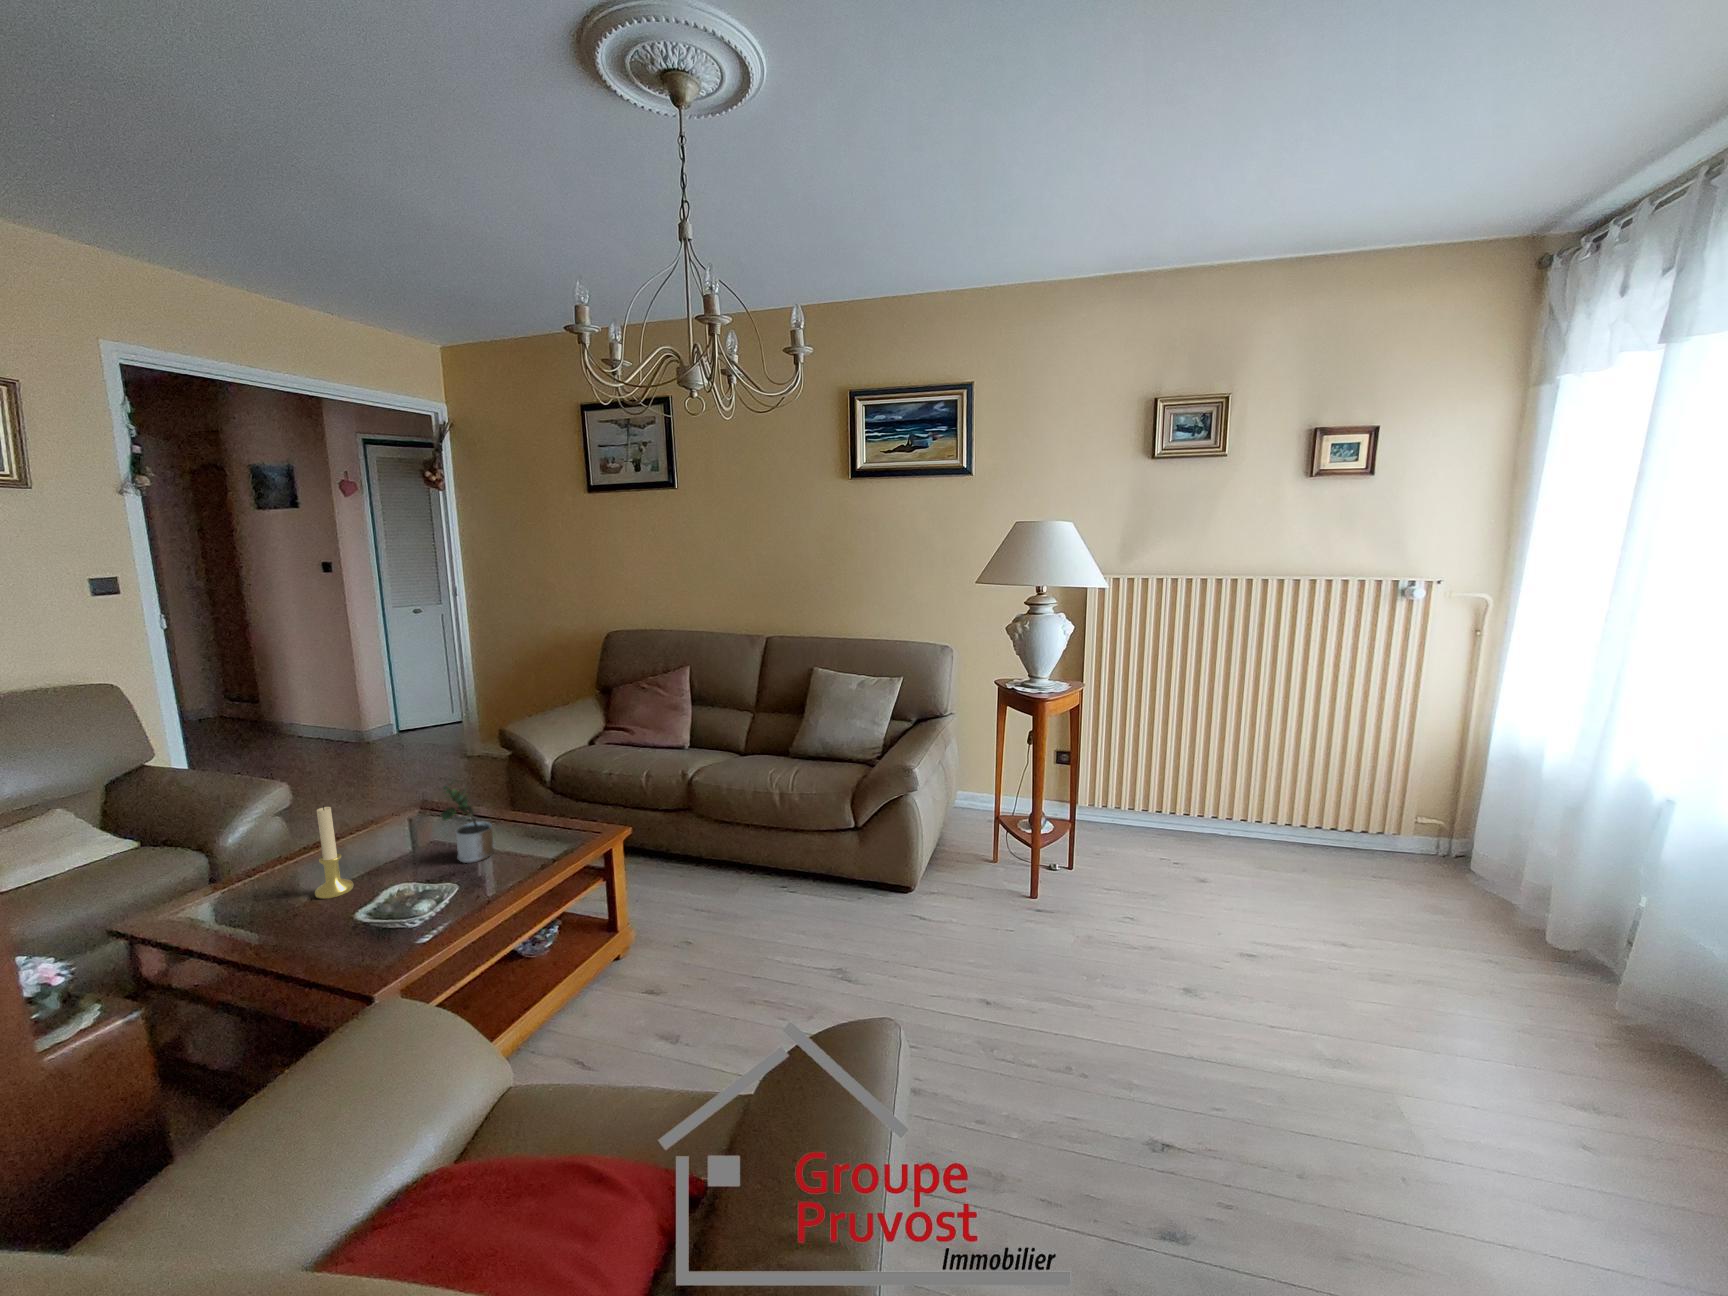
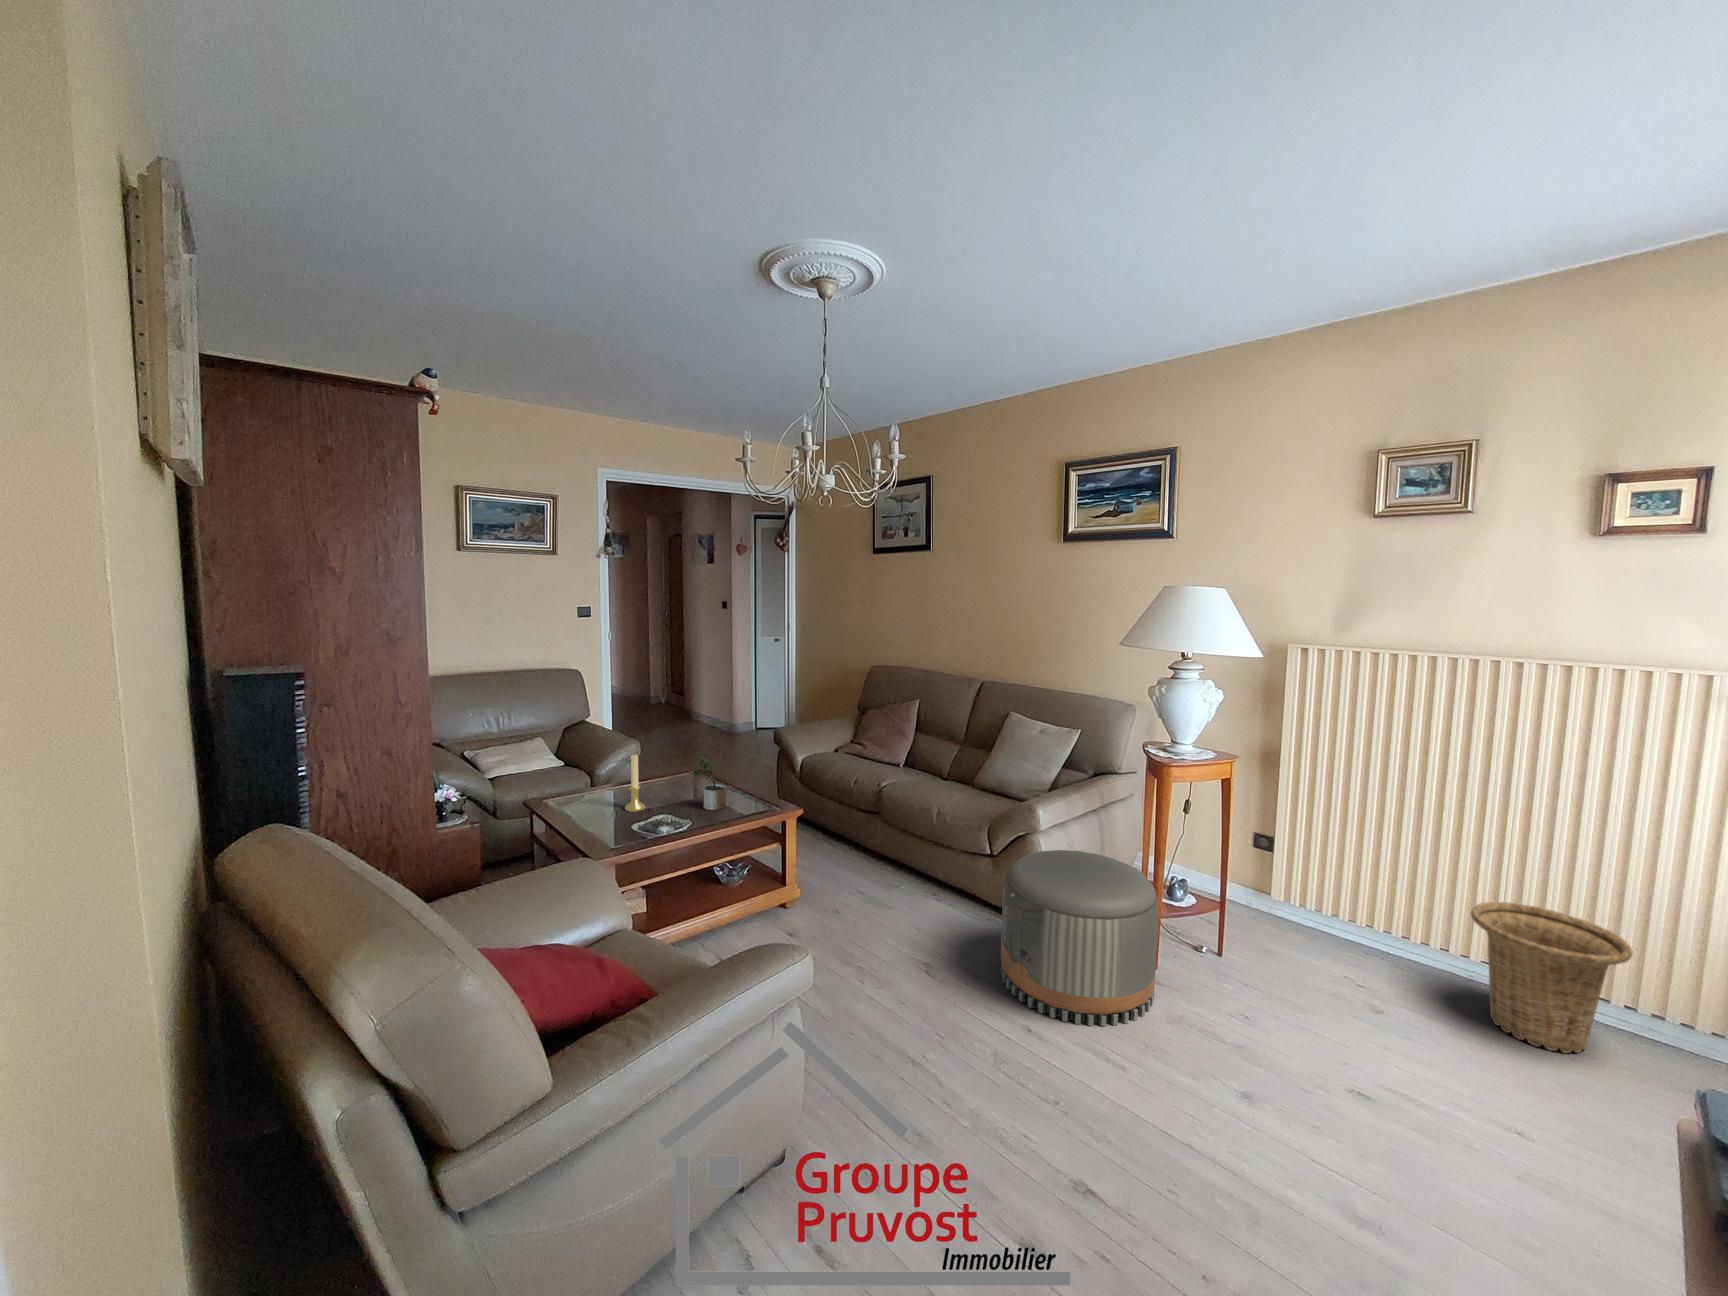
basket: none [1250,773,1357,881] -> present [1471,902,1632,1053]
pouf: none [914,806,1076,993] -> present [1001,850,1158,1026]

